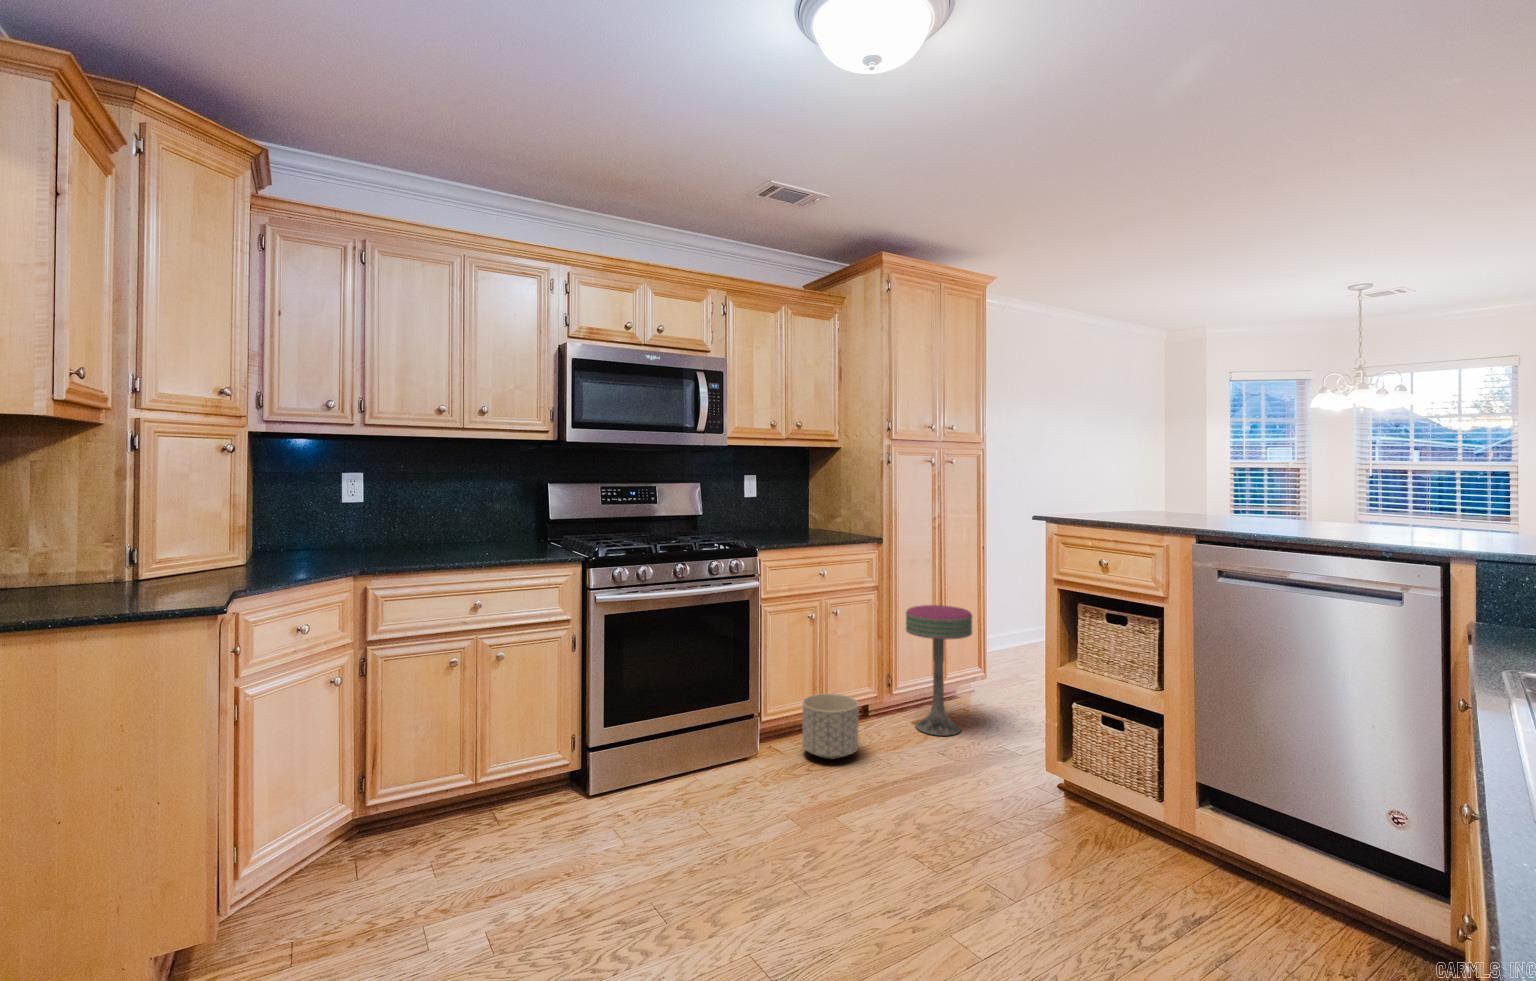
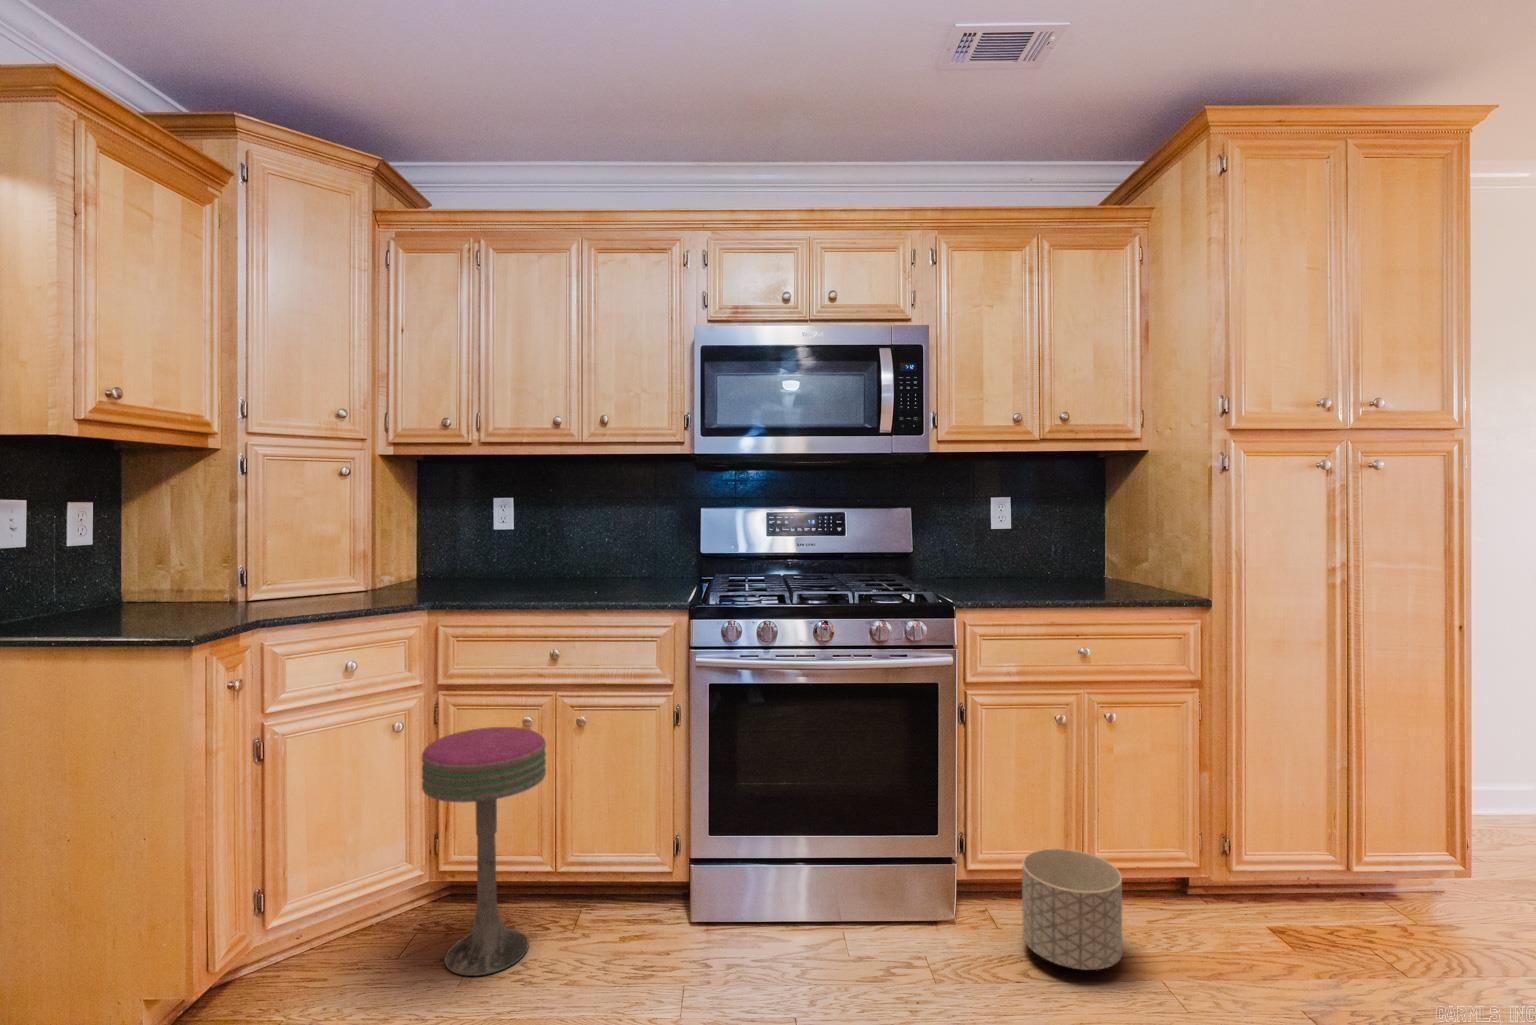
bar stool: present [906,605,972,736] -> present [422,727,546,976]

